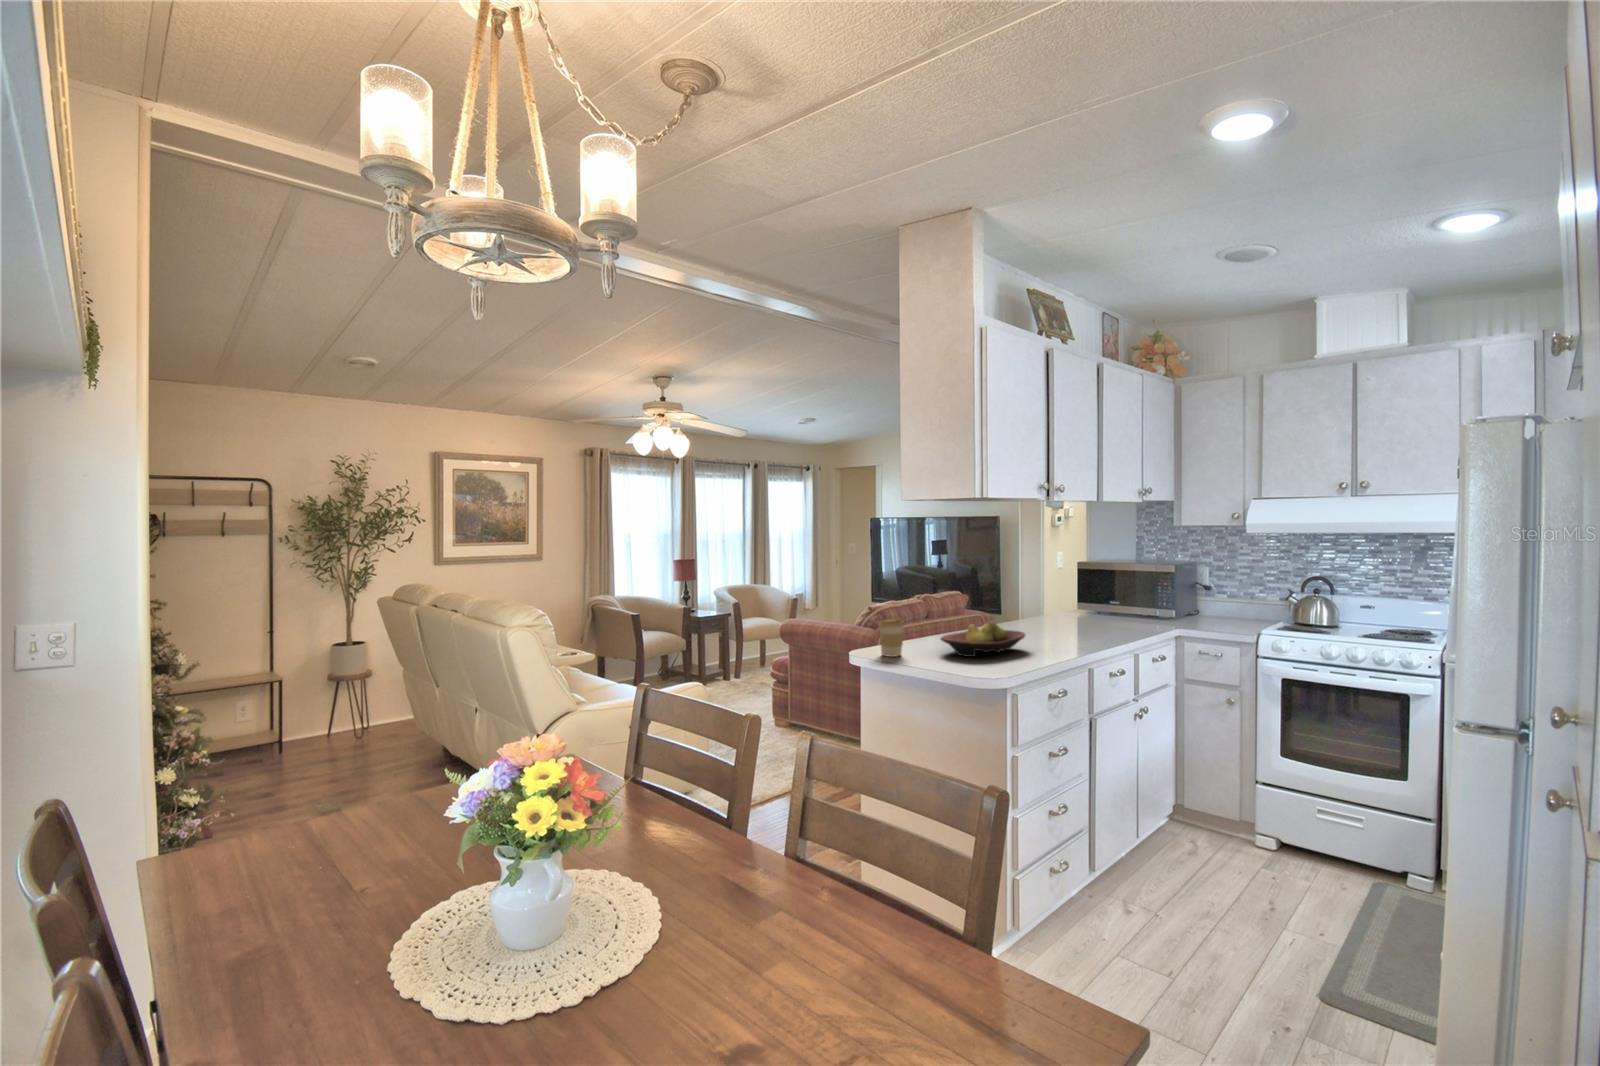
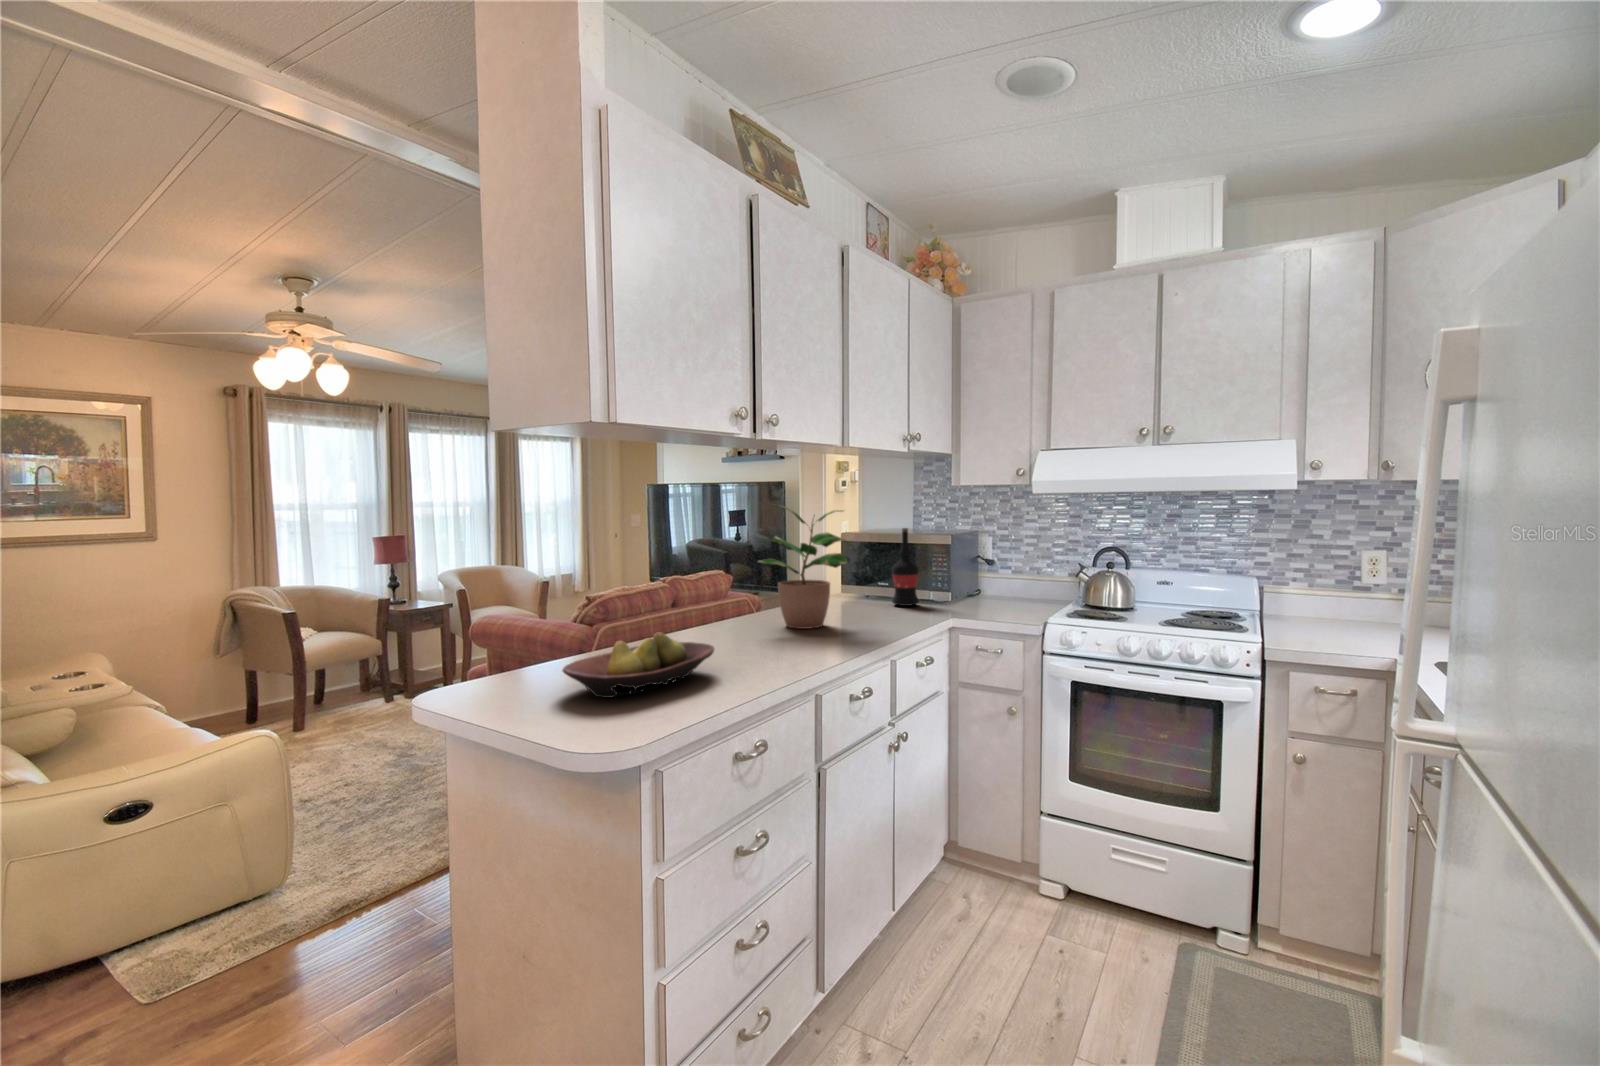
potted plant: none [1032,540,1103,630] -> present [758,505,850,629]
wine bottle: none [1125,559,1148,619] -> present [892,528,919,606]
coffee cup: present [878,618,904,657] -> none [447,638,496,706]

